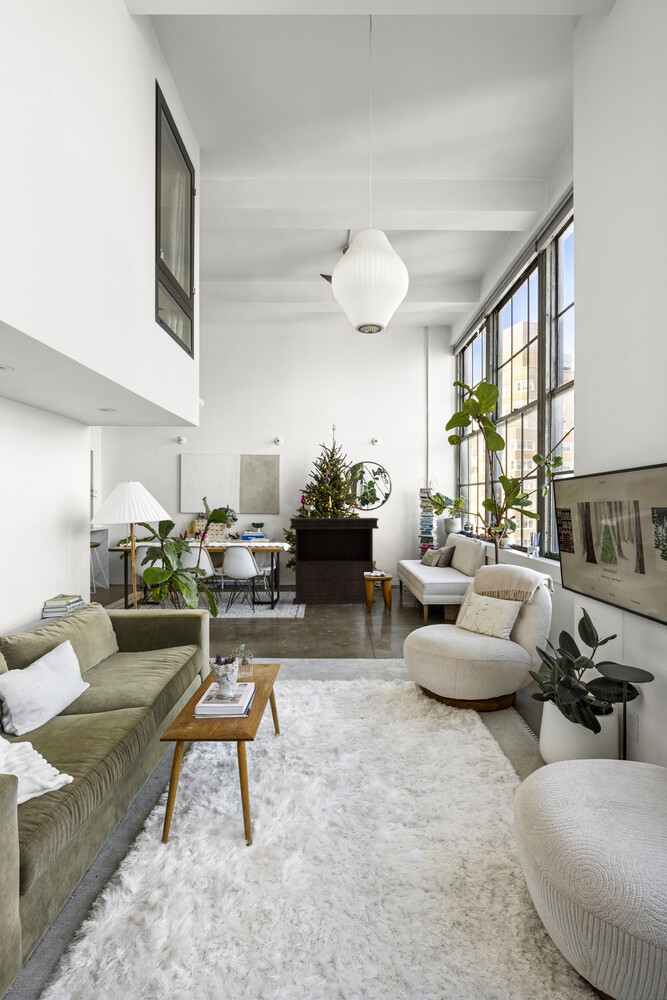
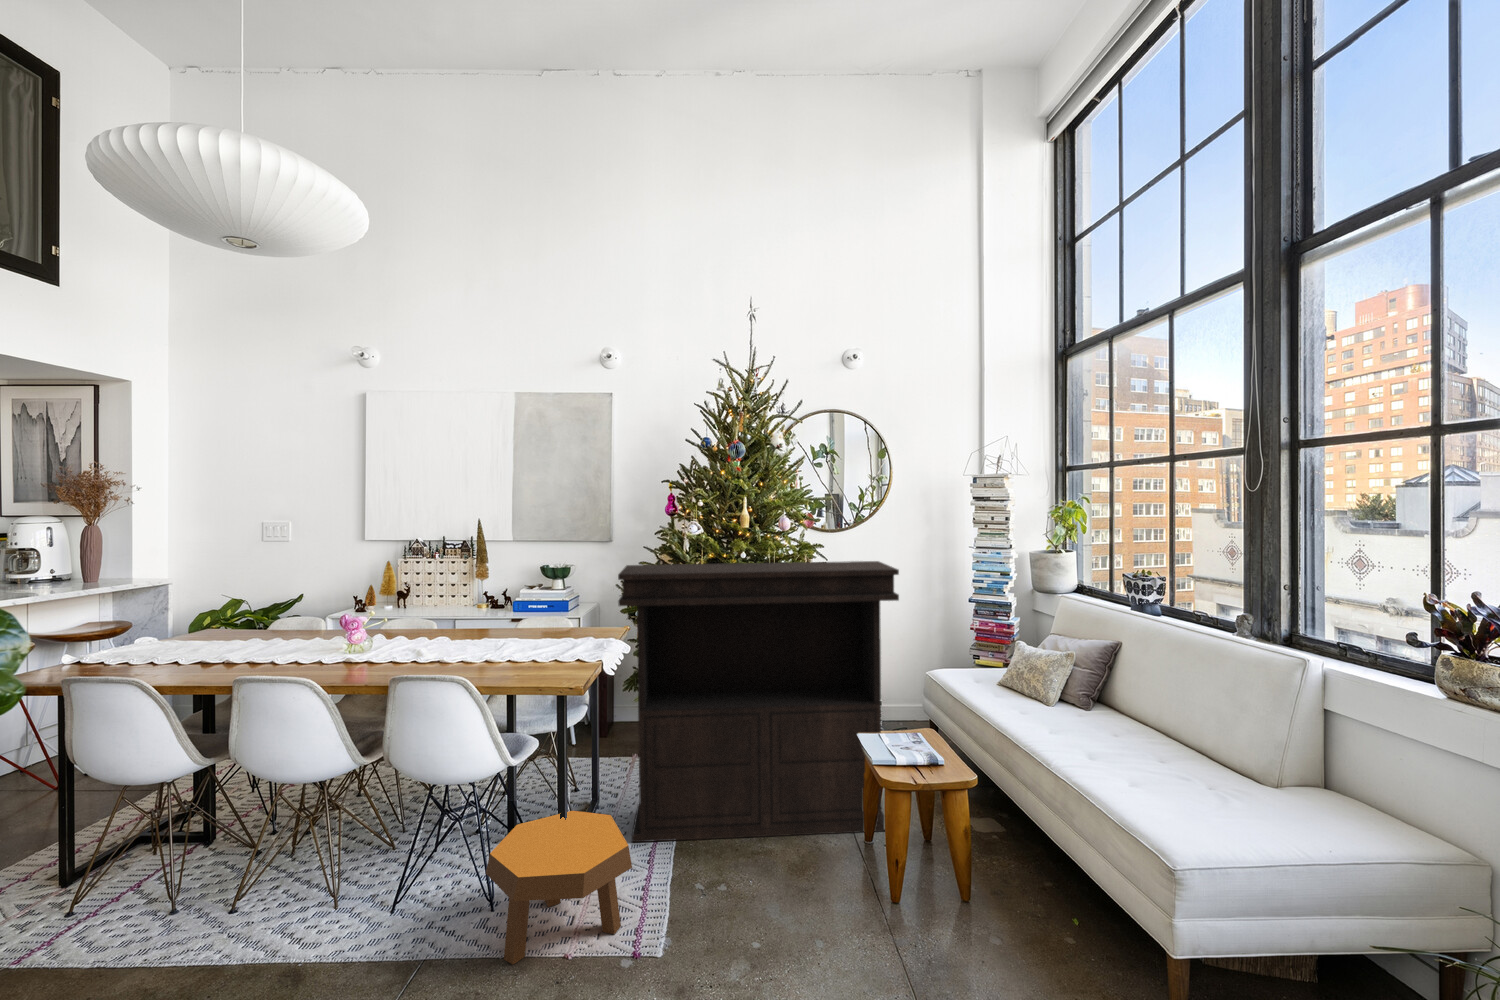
footstool: none [257,587,297,616] -> present [486,811,632,965]

